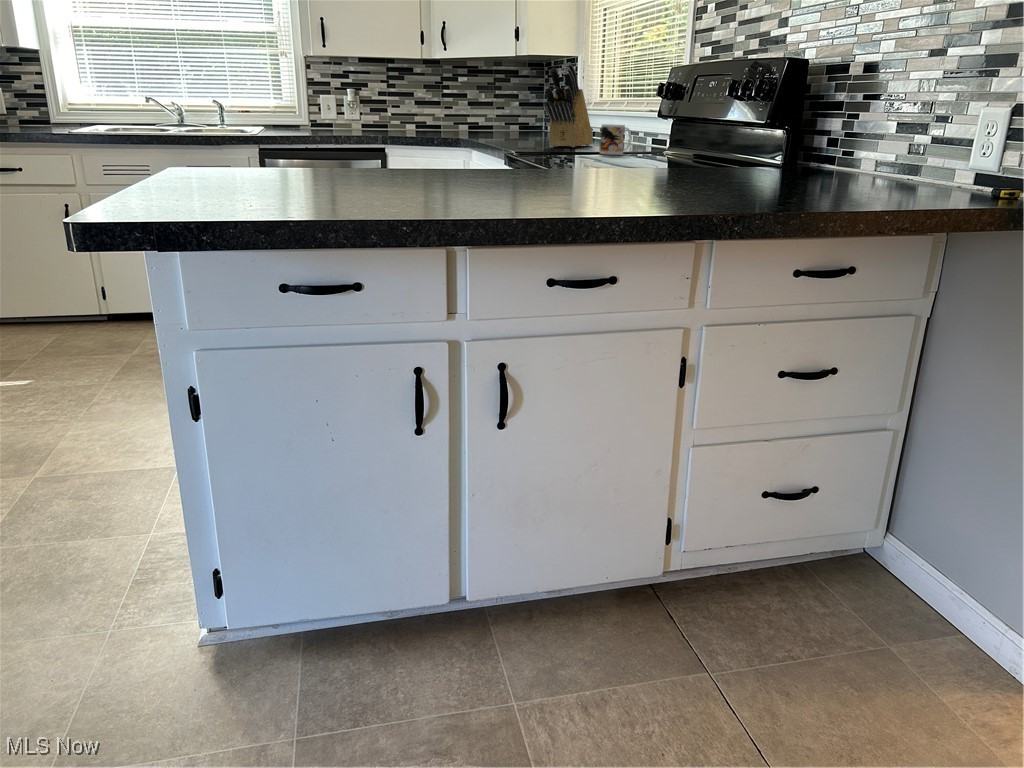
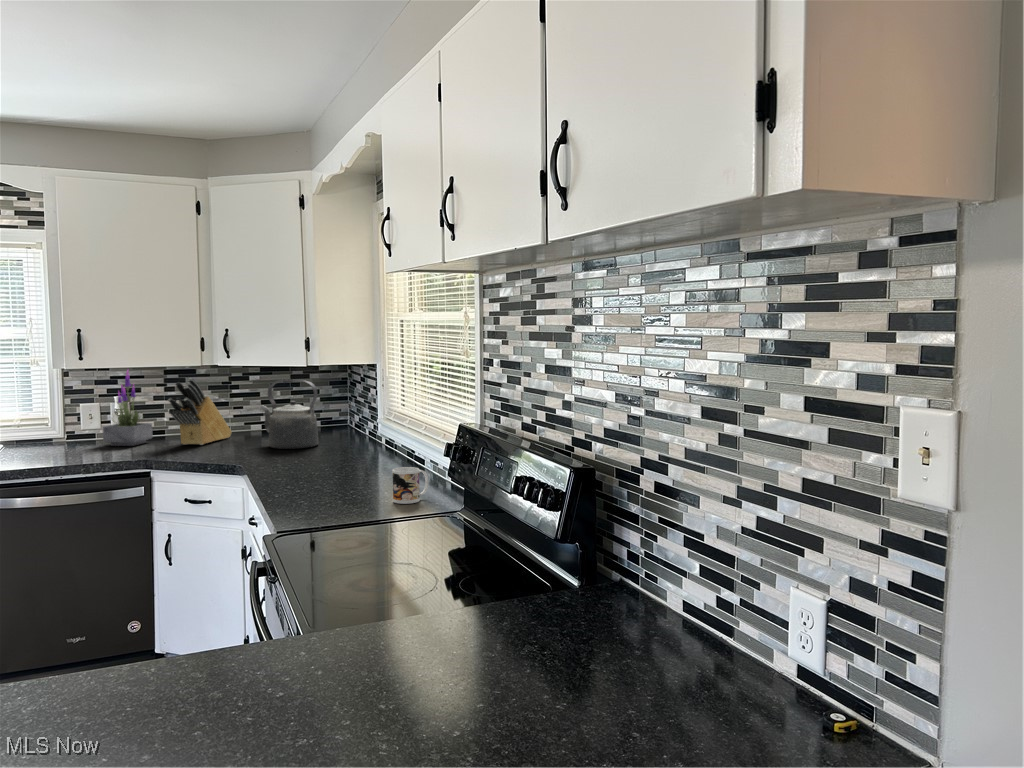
potted plant: none [341,60,380,131] -> present [103,370,153,446]
knife block: present [544,62,593,147] -> present [168,378,232,445]
kettle: none [472,72,523,137] -> present [261,379,319,449]

